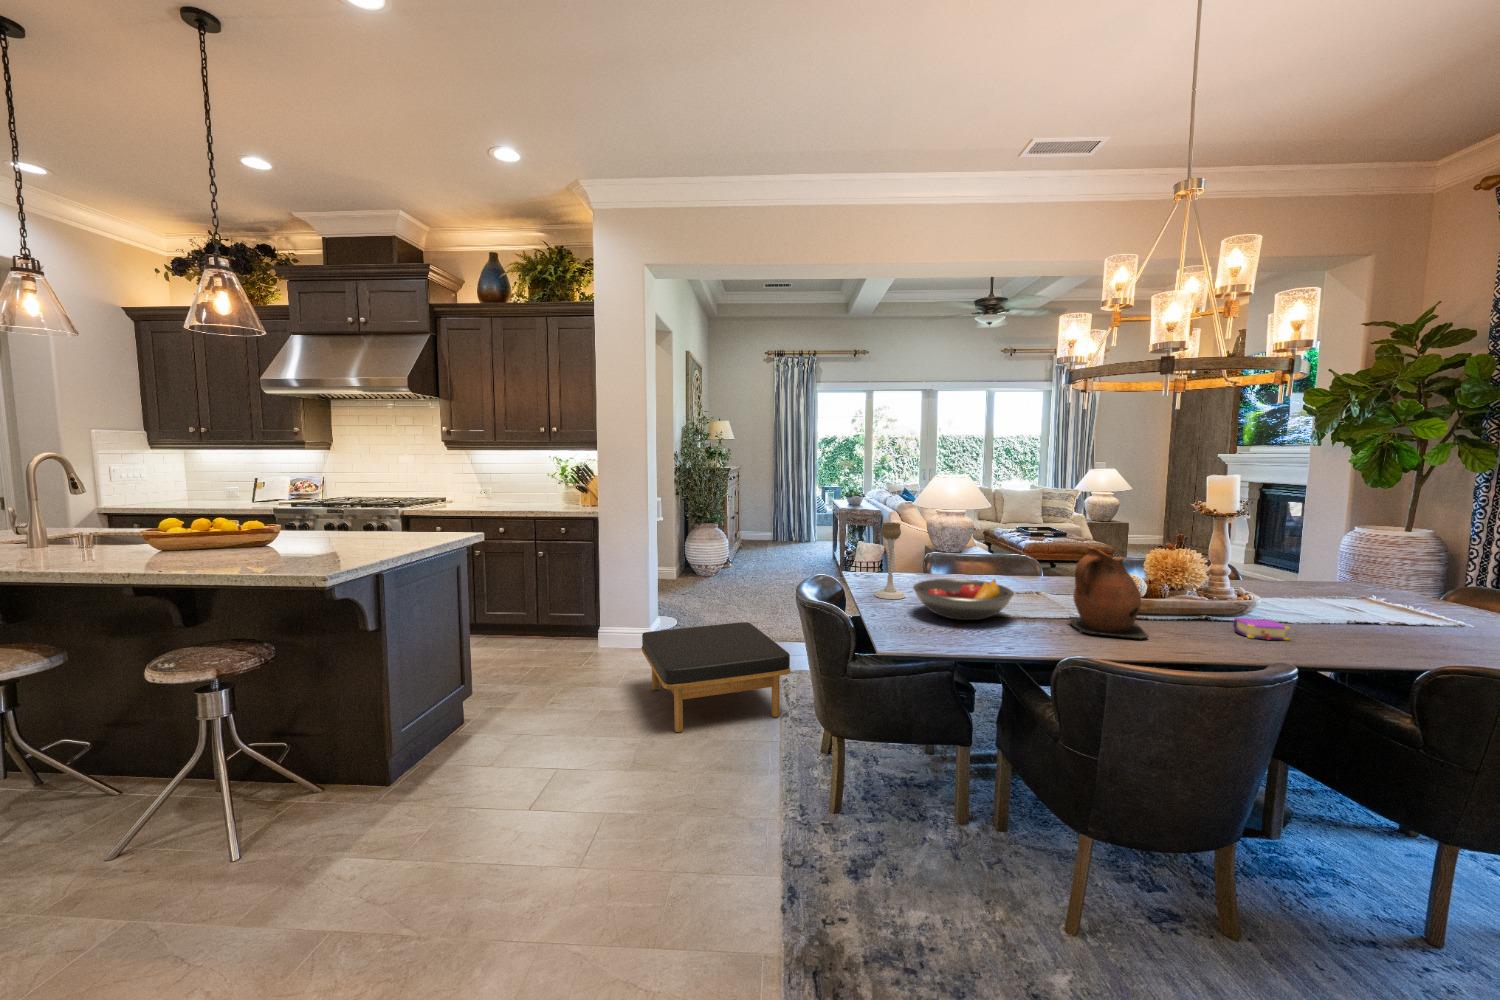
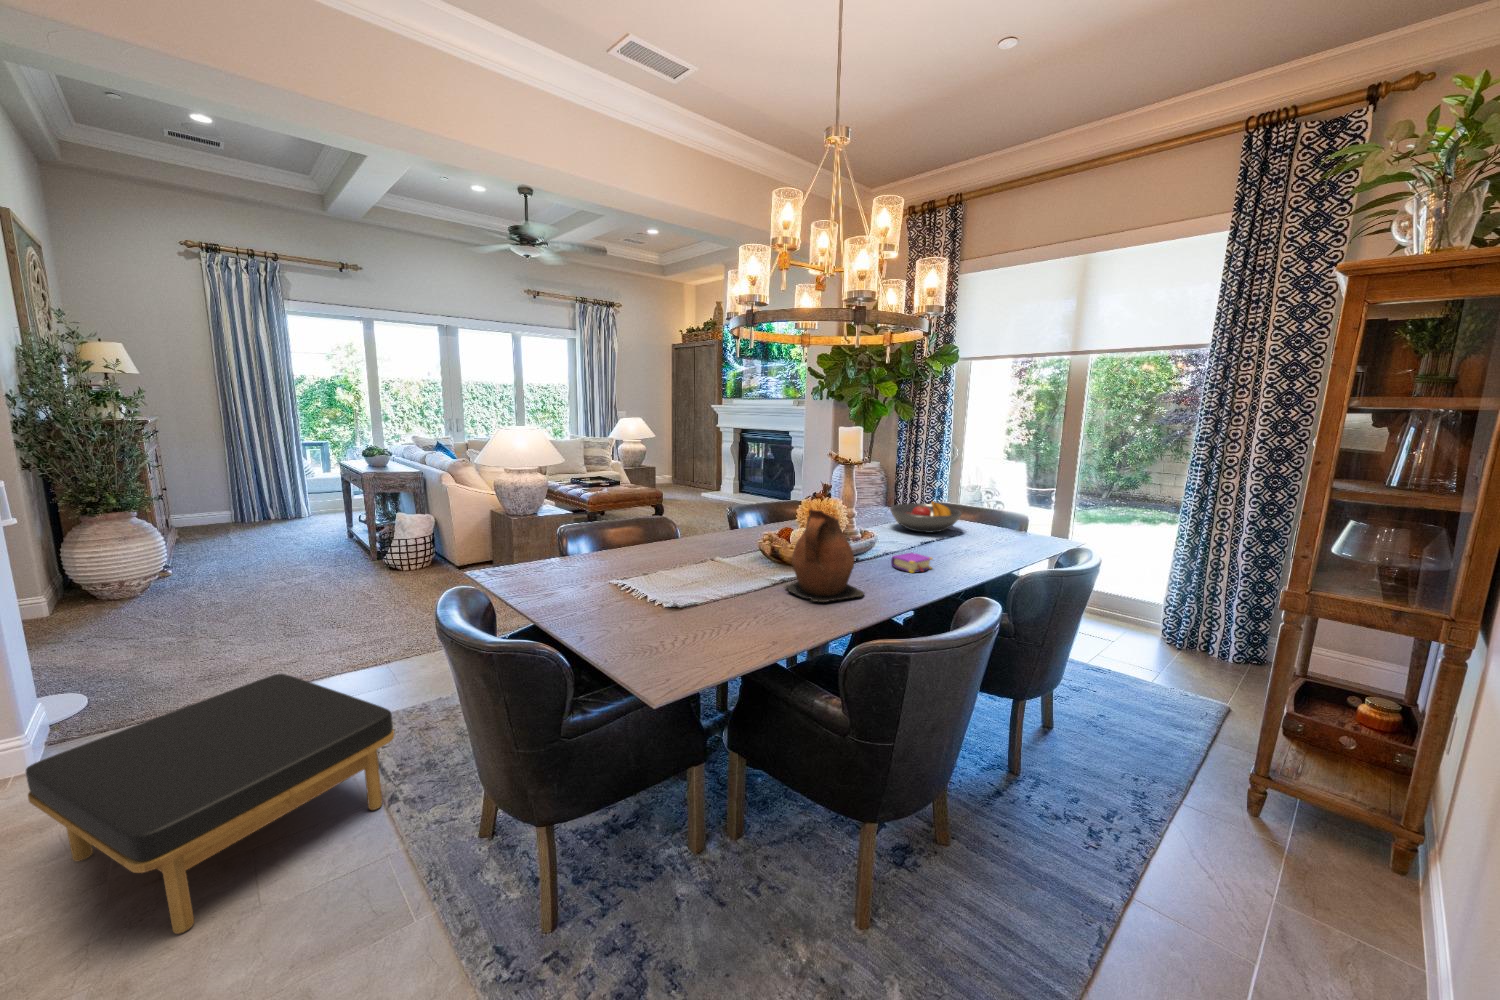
candle holder: present [875,523,905,599] -> none [550,501,592,607]
fruit bowl: present [913,579,1014,620] -> present [890,501,962,533]

